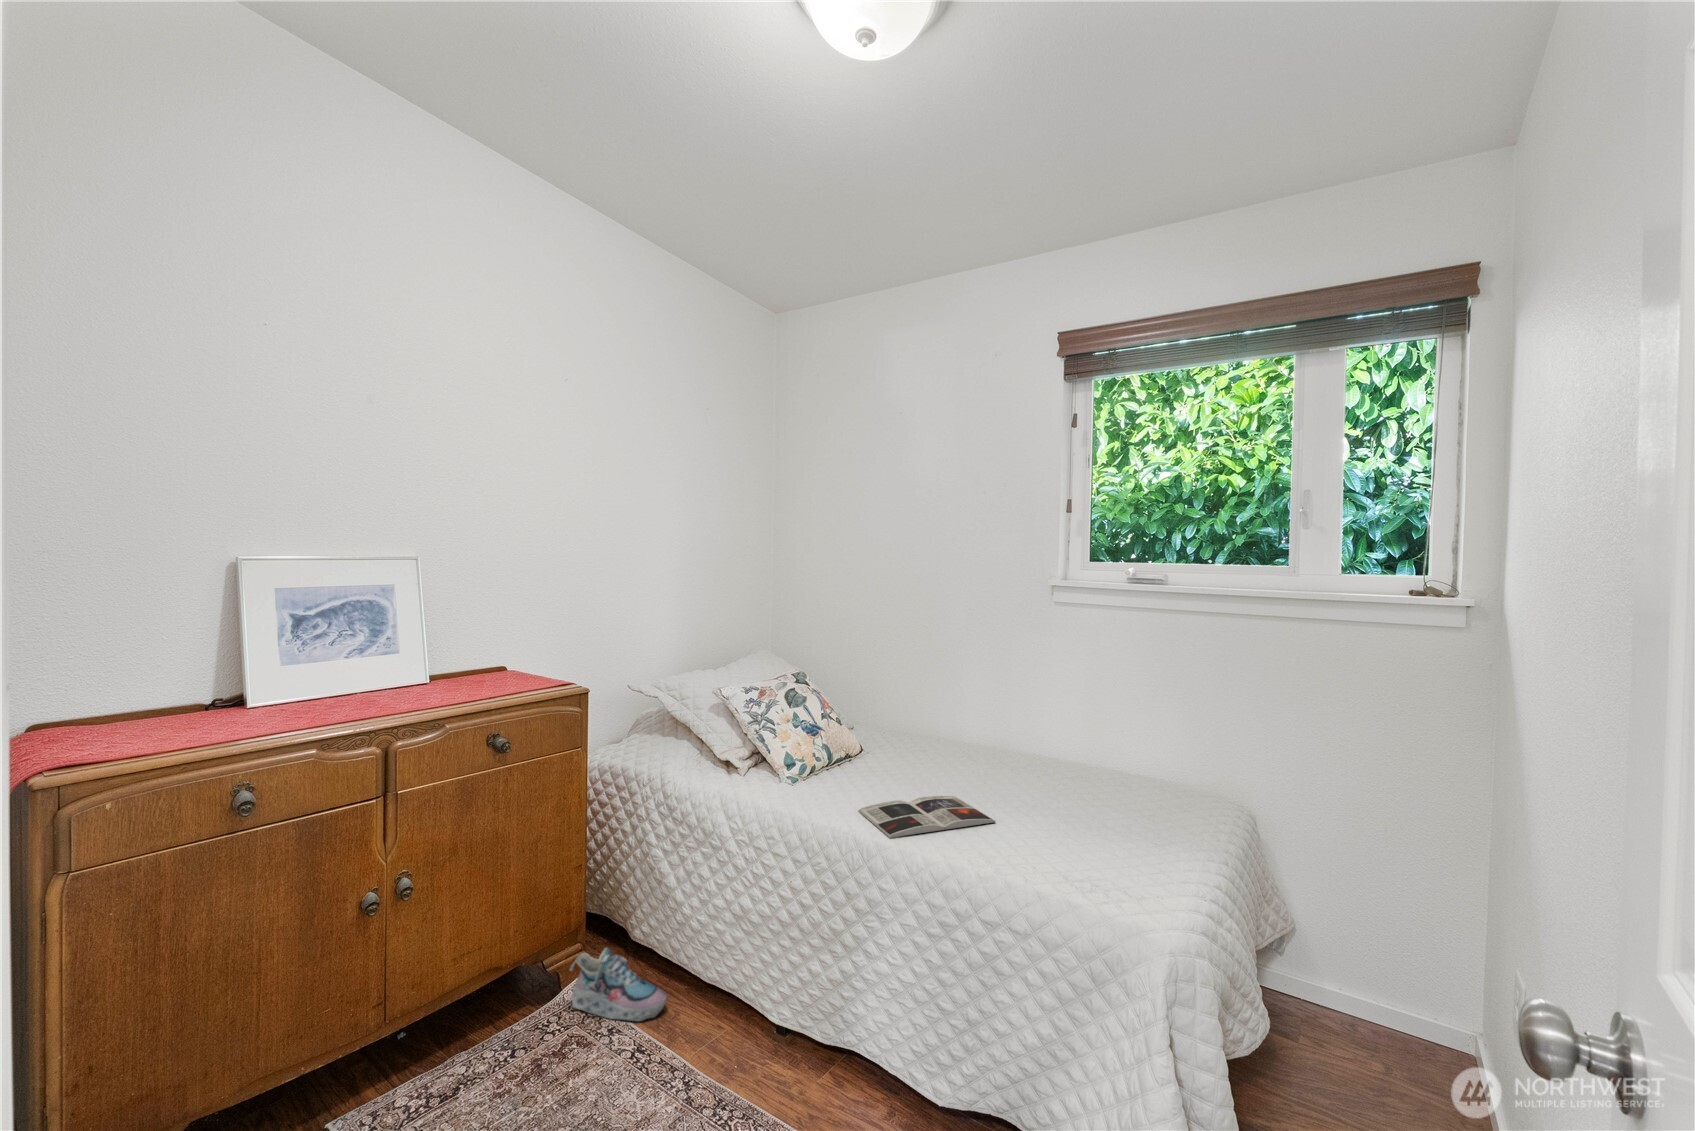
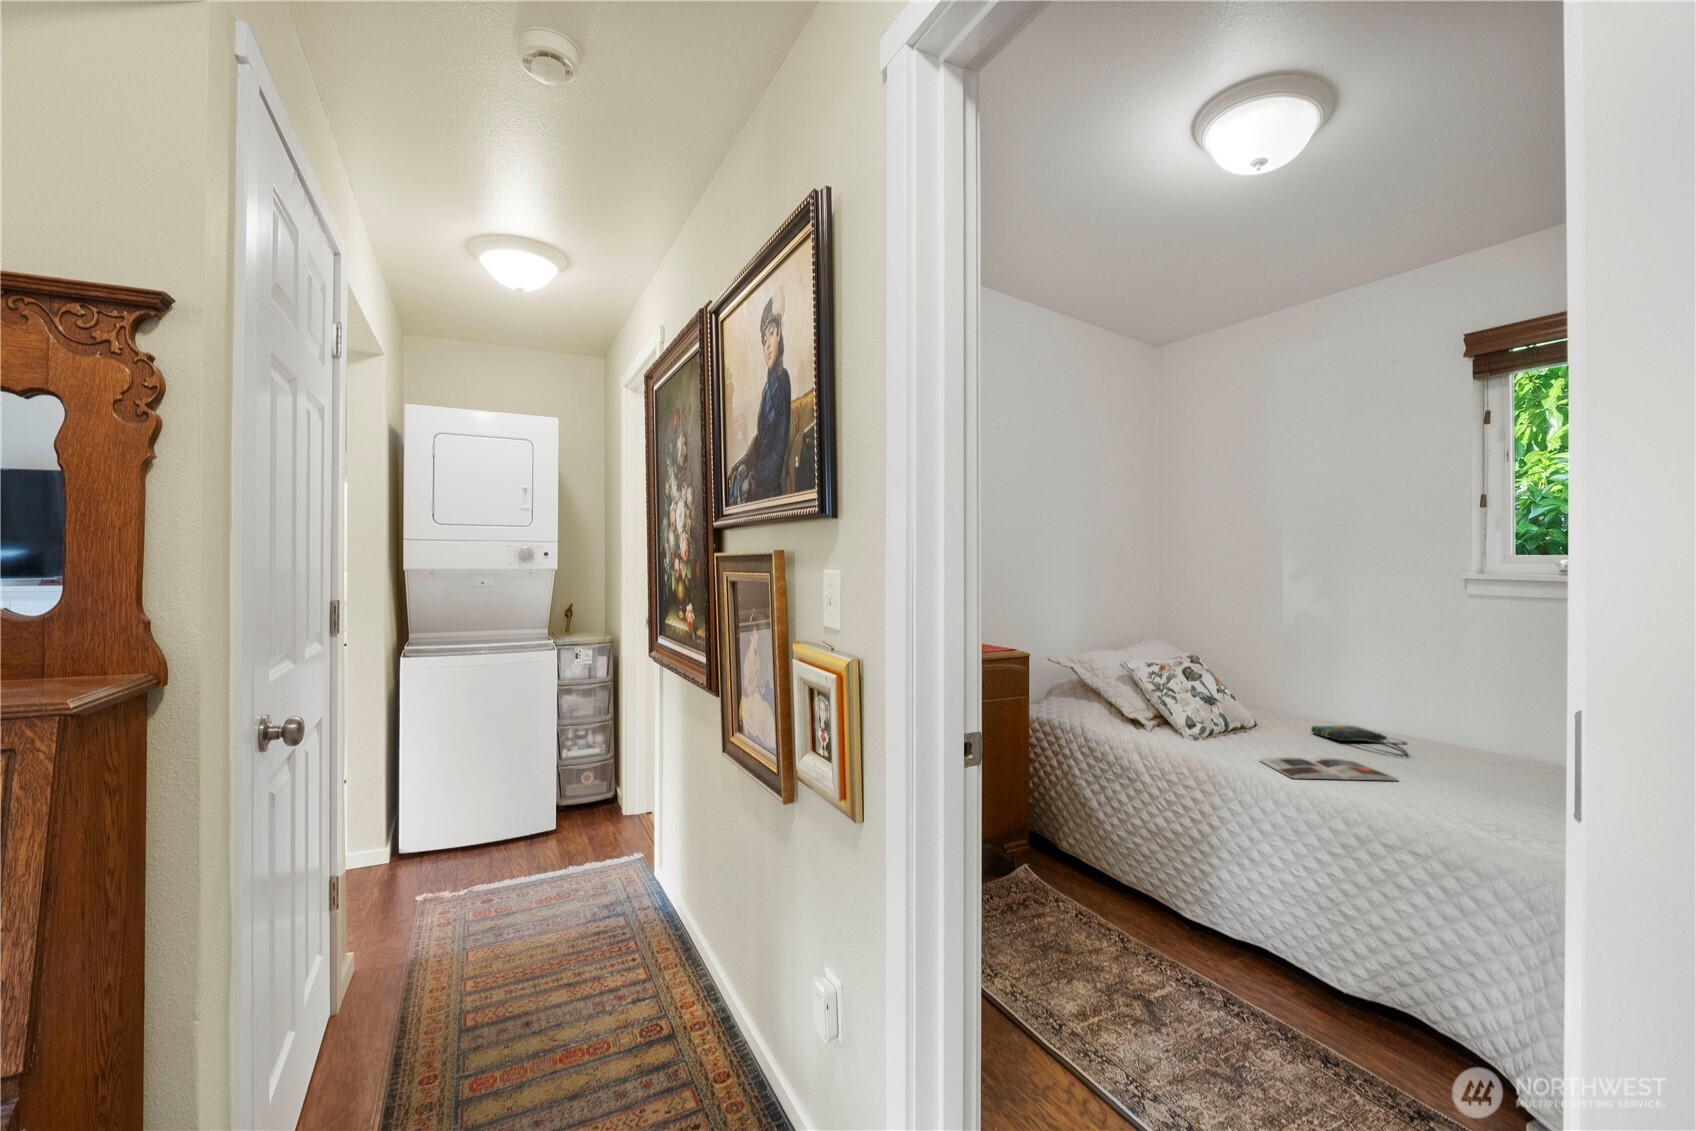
tote bag: none [915,743,1002,782] -> present [1311,726,1408,757]
shoe: present [570,947,668,1021] -> none [1020,844,1096,900]

